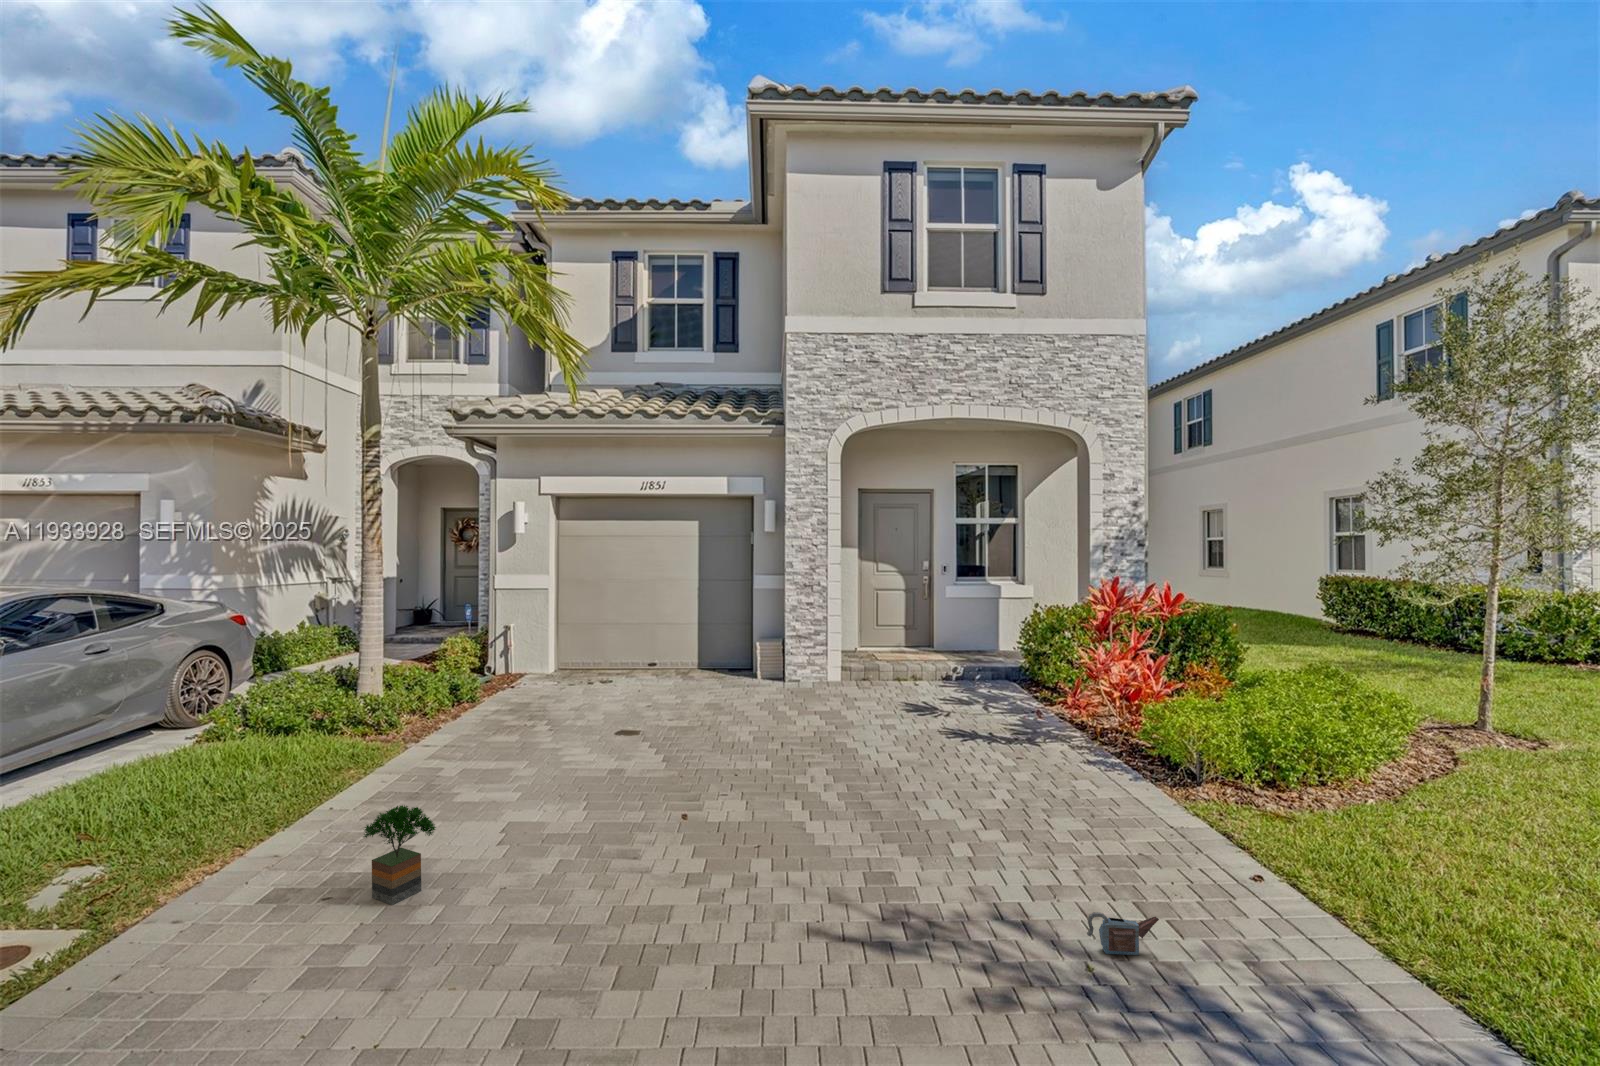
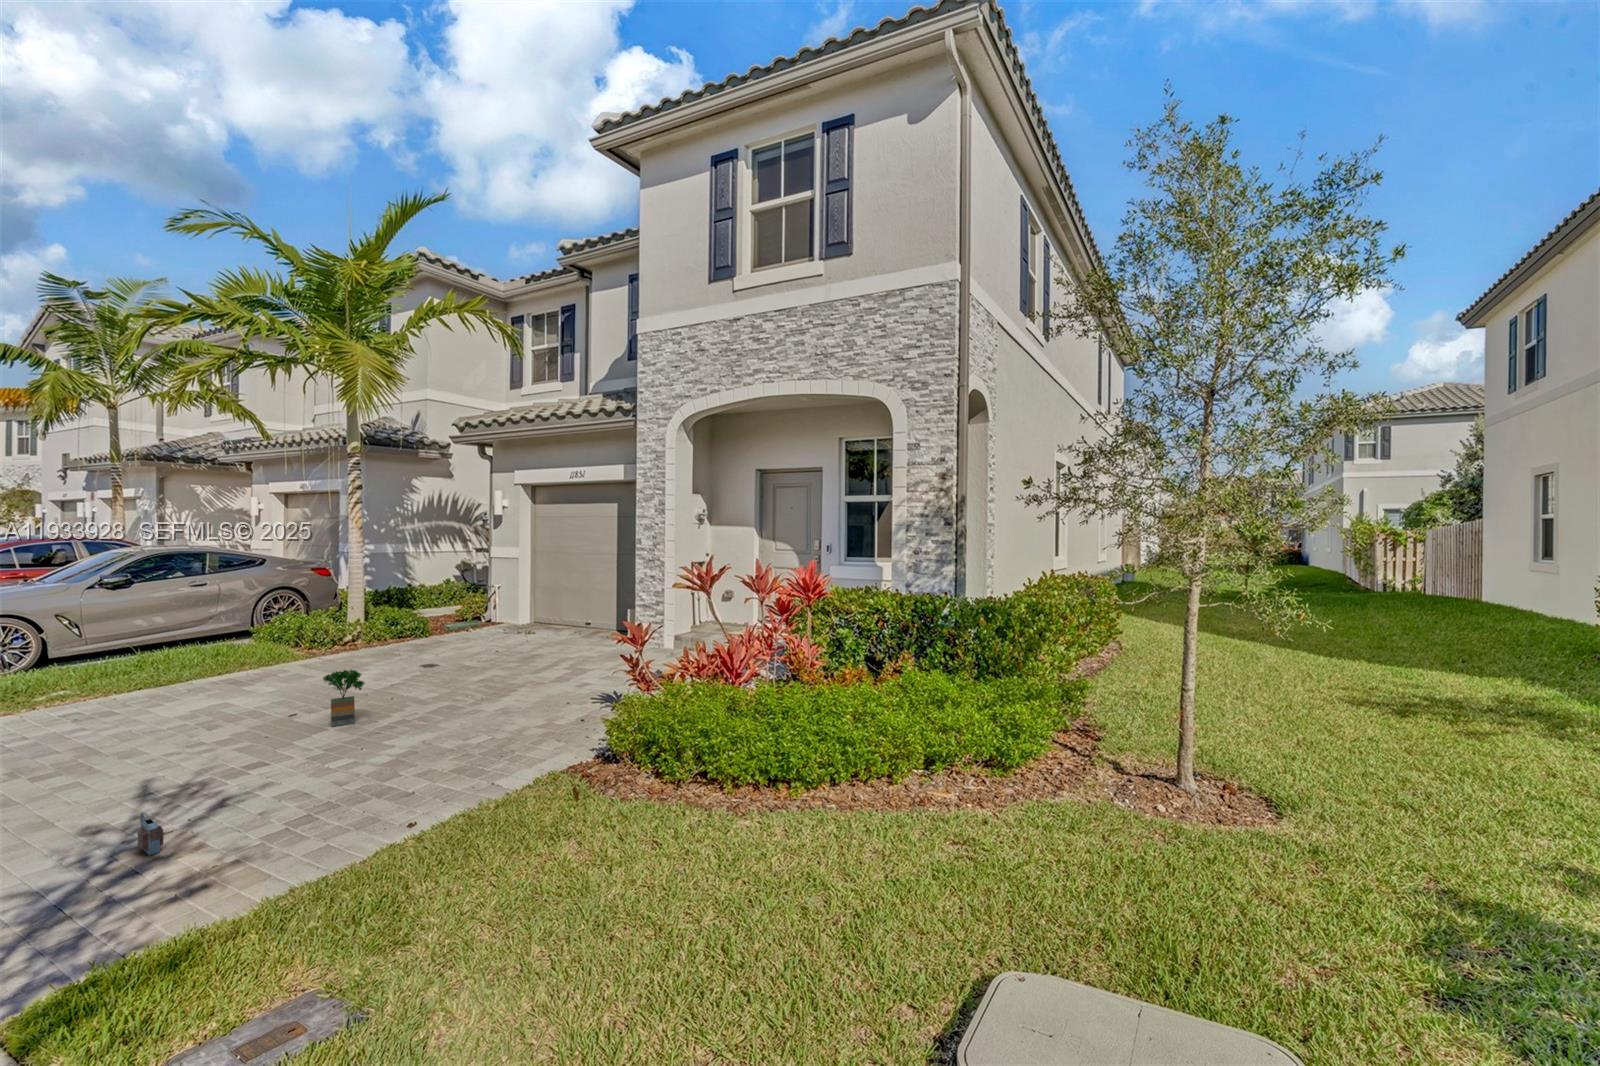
potted tree: present [363,805,436,905] -> present [323,669,365,727]

